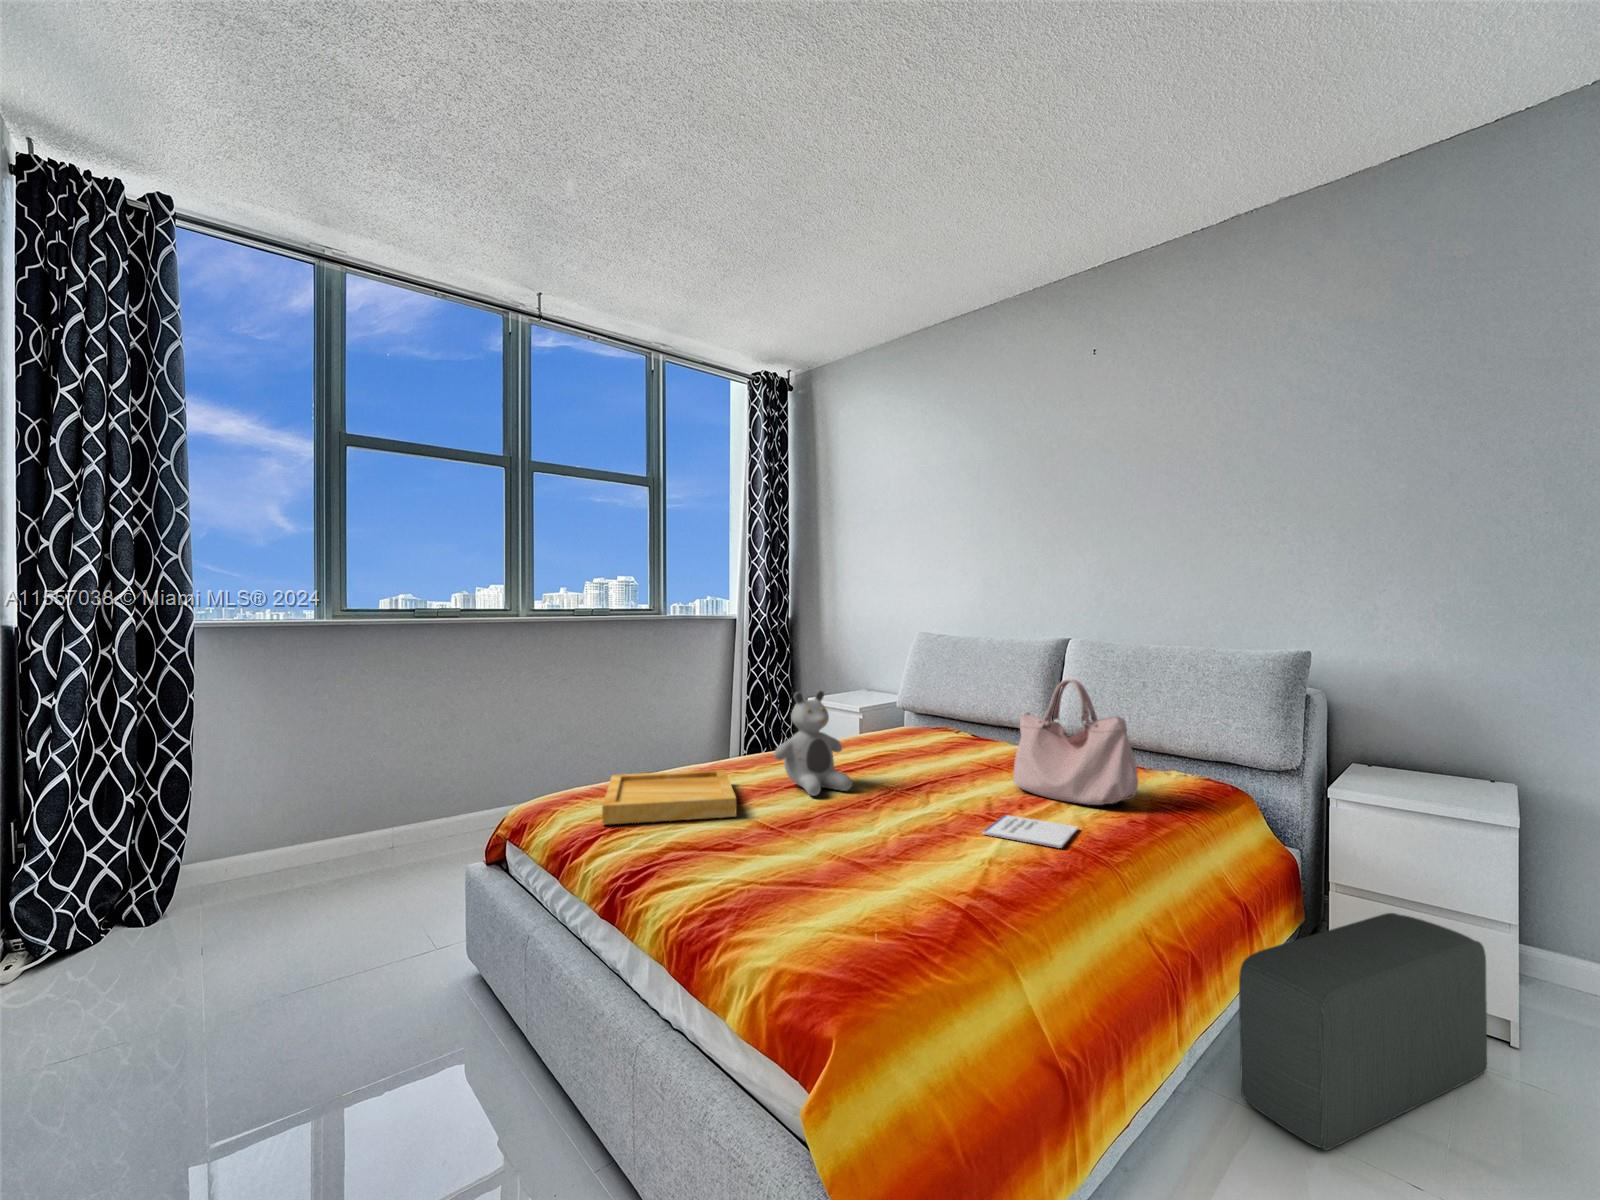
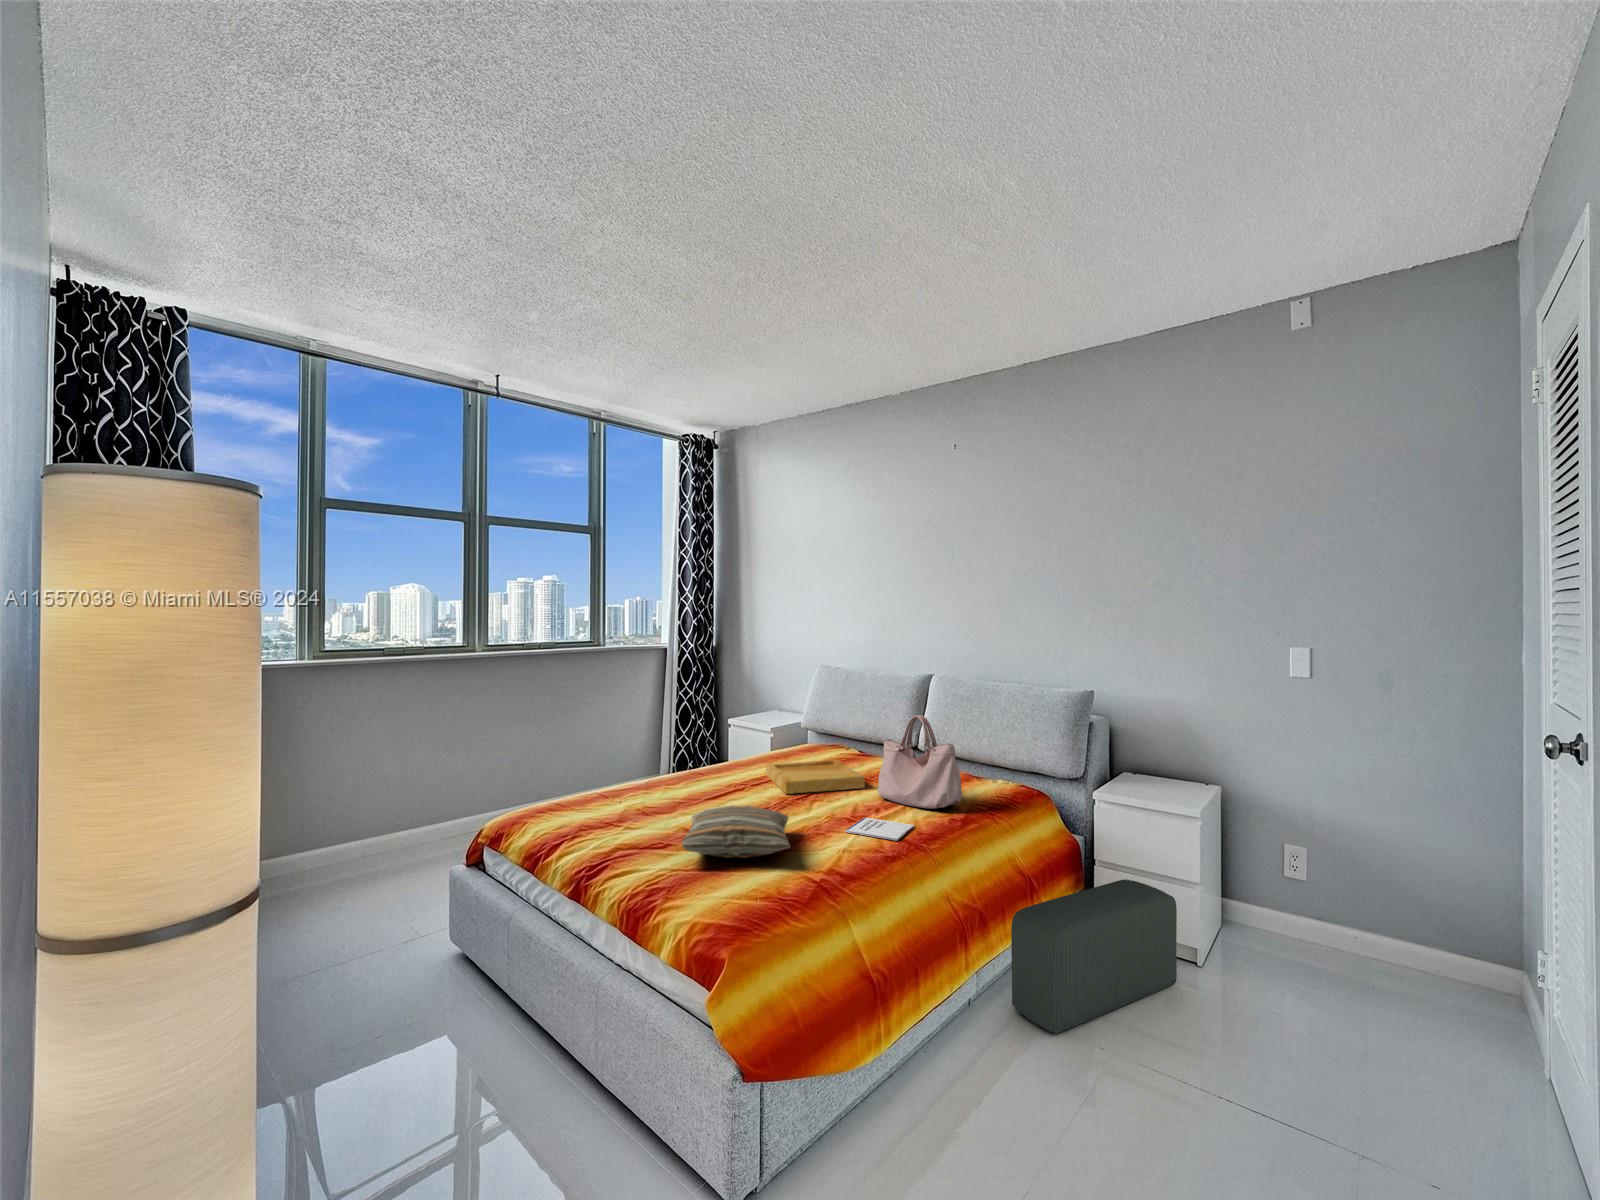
teddy bear: present [774,690,852,796] -> none [696,724,756,806]
tray: present [602,770,736,824] -> present [766,760,865,794]
pillow: none [757,793,915,867] -> present [682,805,790,857]

